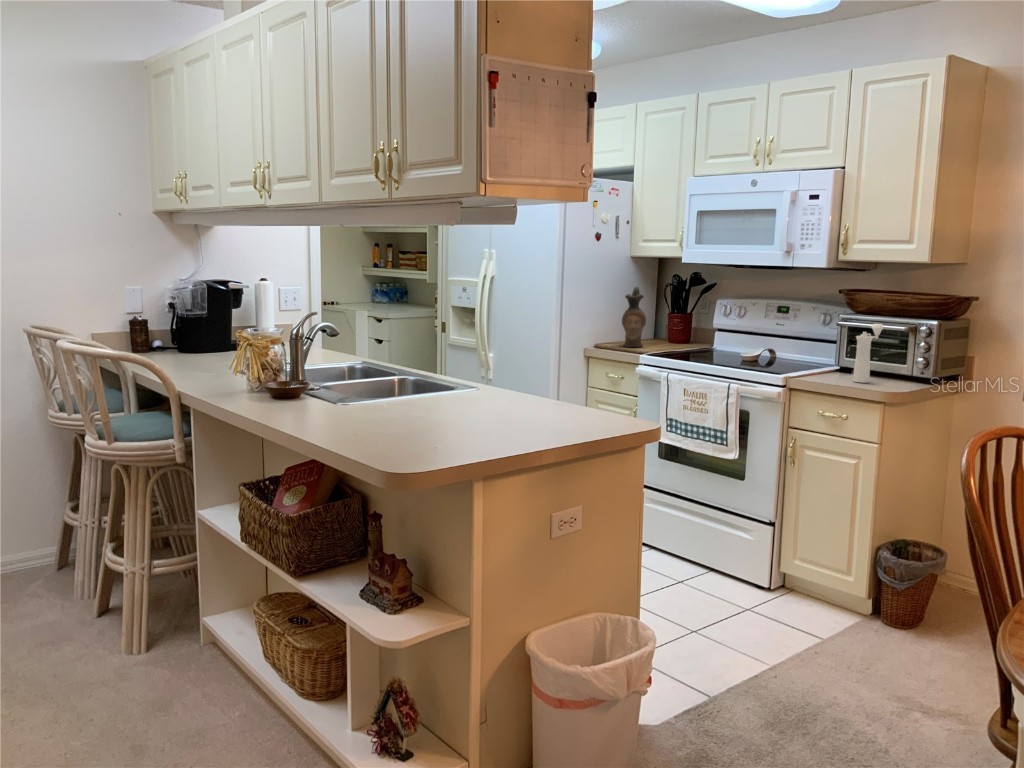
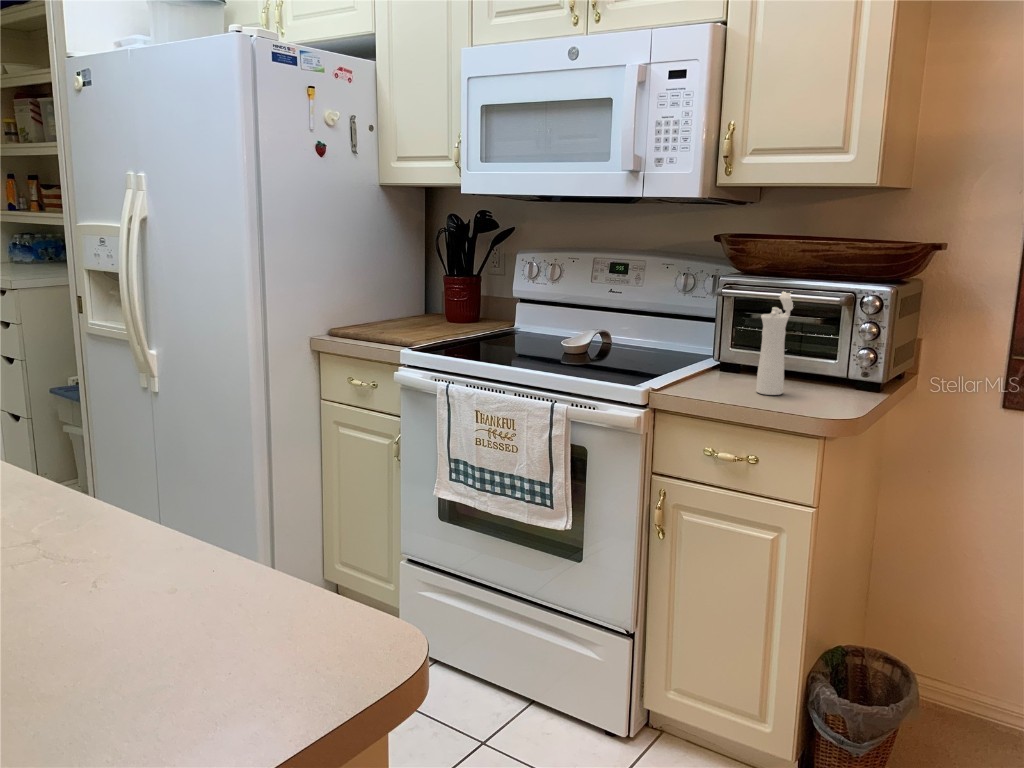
ceramic pitcher: present [622,287,646,347] -> none [369,234,408,332]

